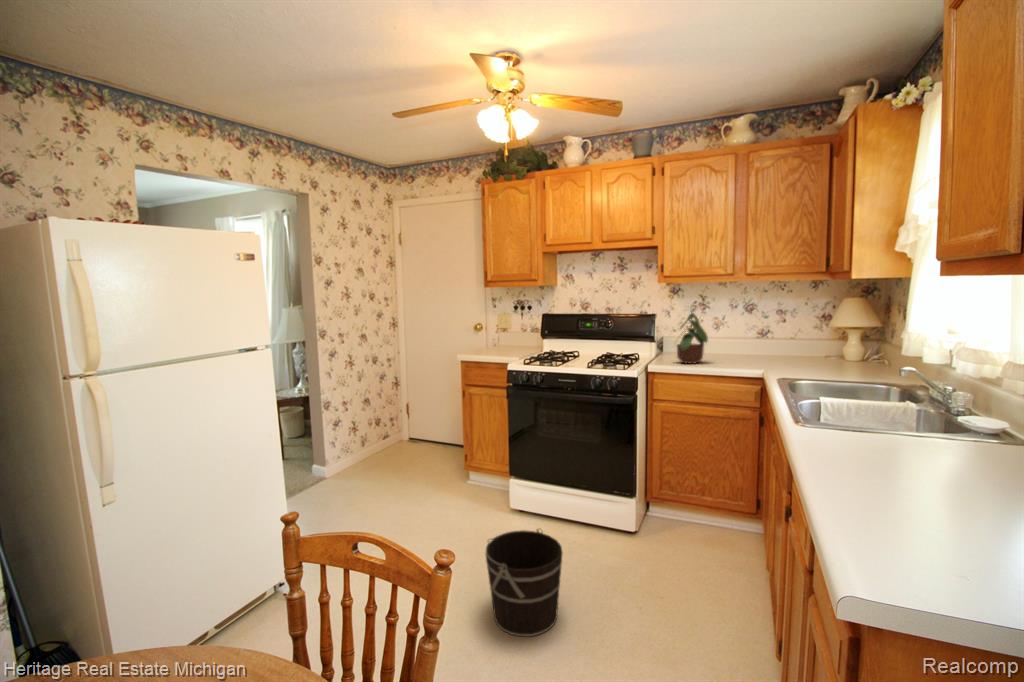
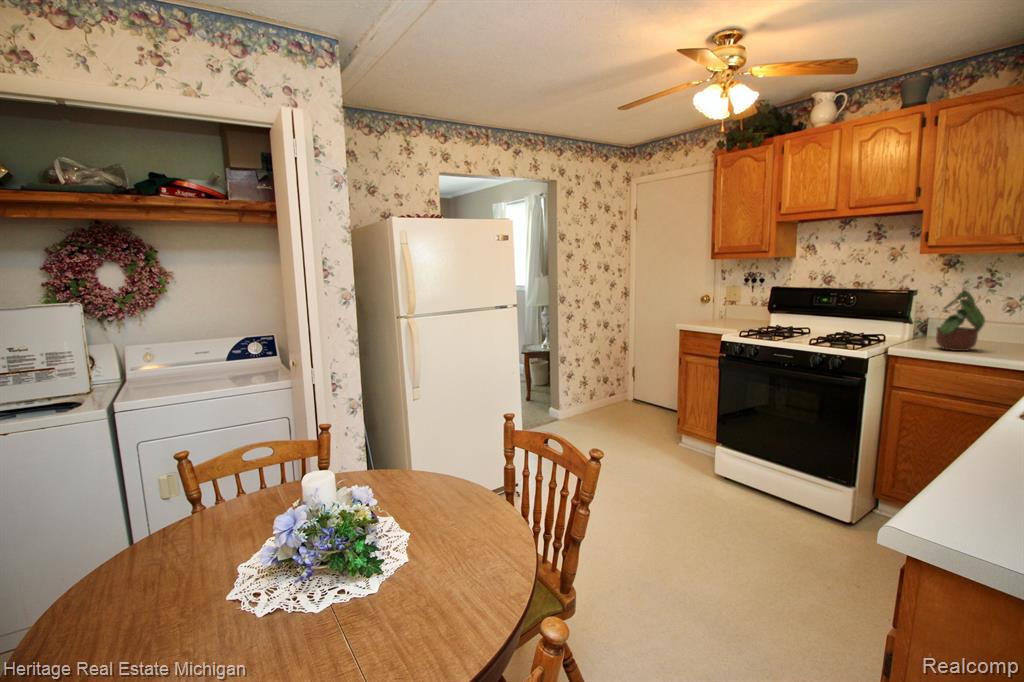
bucket: present [486,529,563,636] -> none [670,487,746,581]

